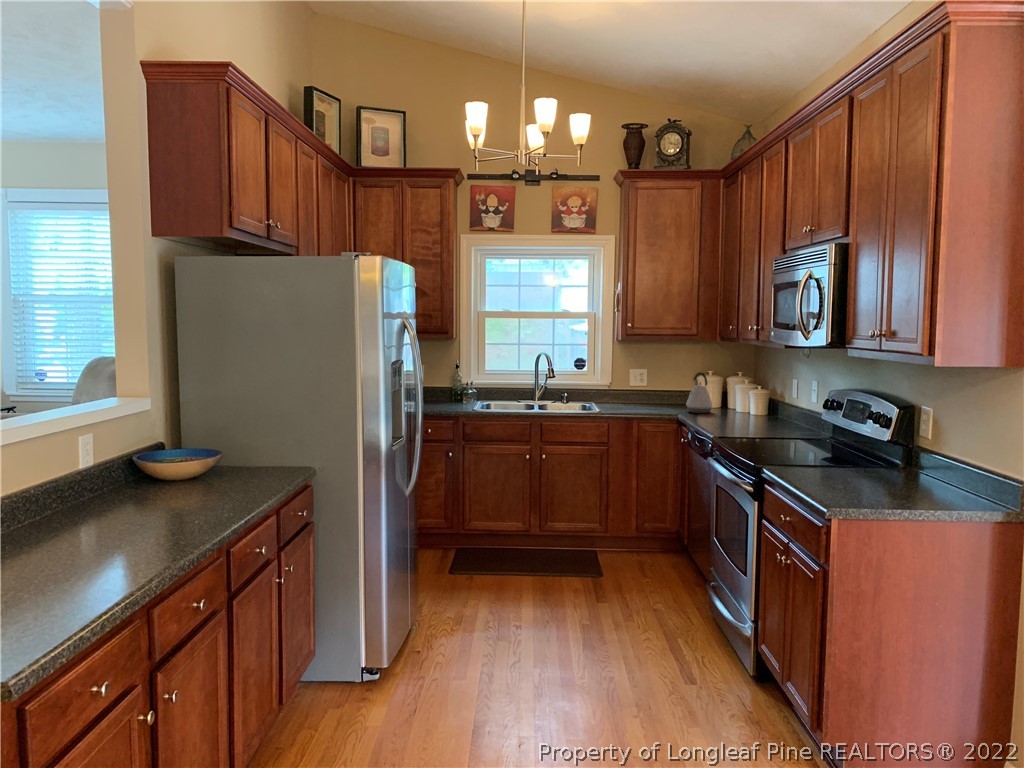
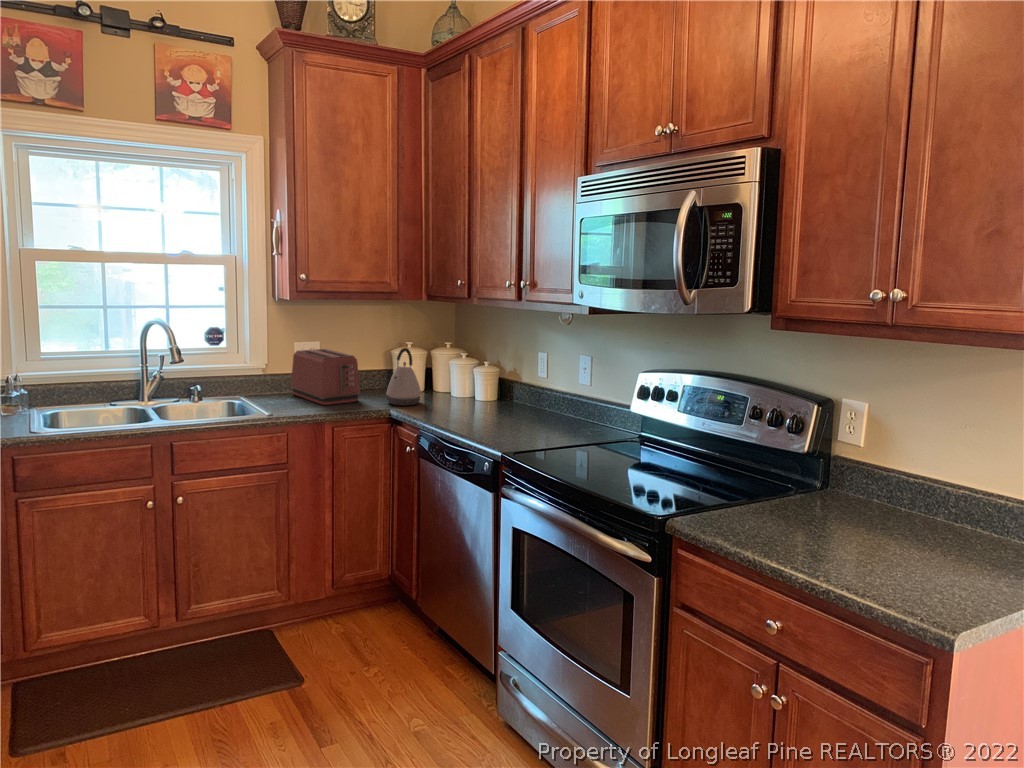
toaster: none [625,375,669,410] -> present [291,349,360,405]

